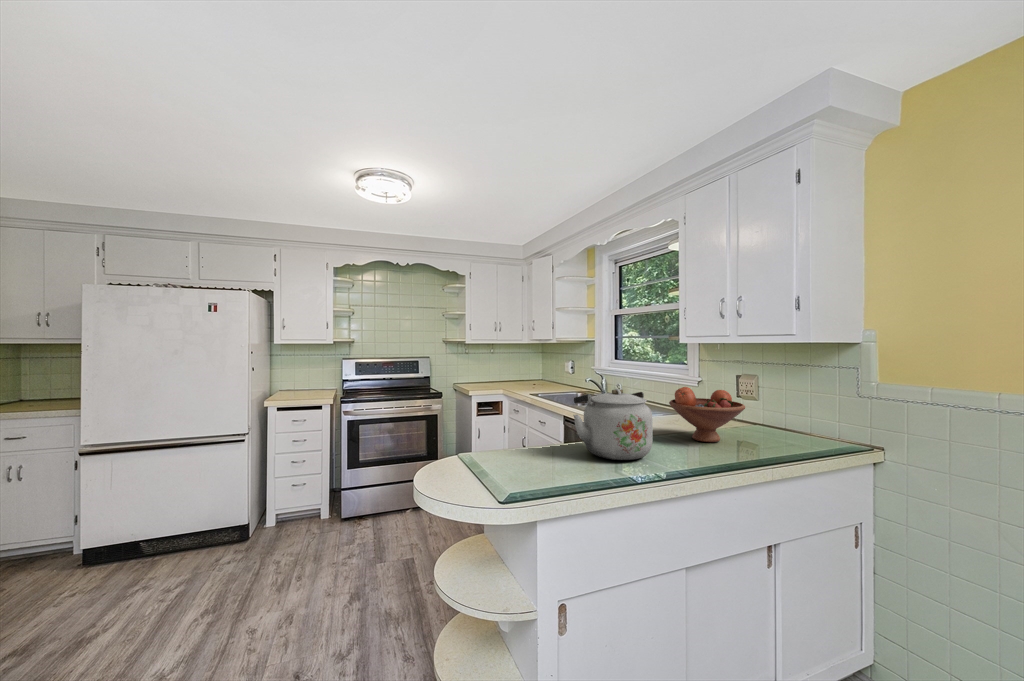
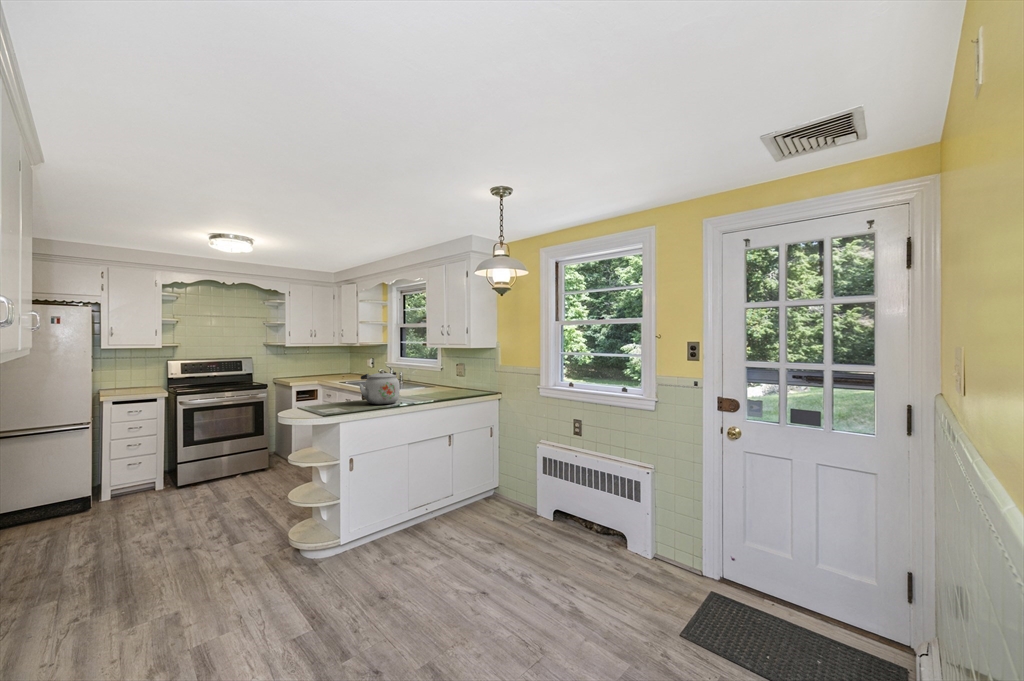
fruit bowl: present [669,387,745,442] -> none [415,370,450,397]

